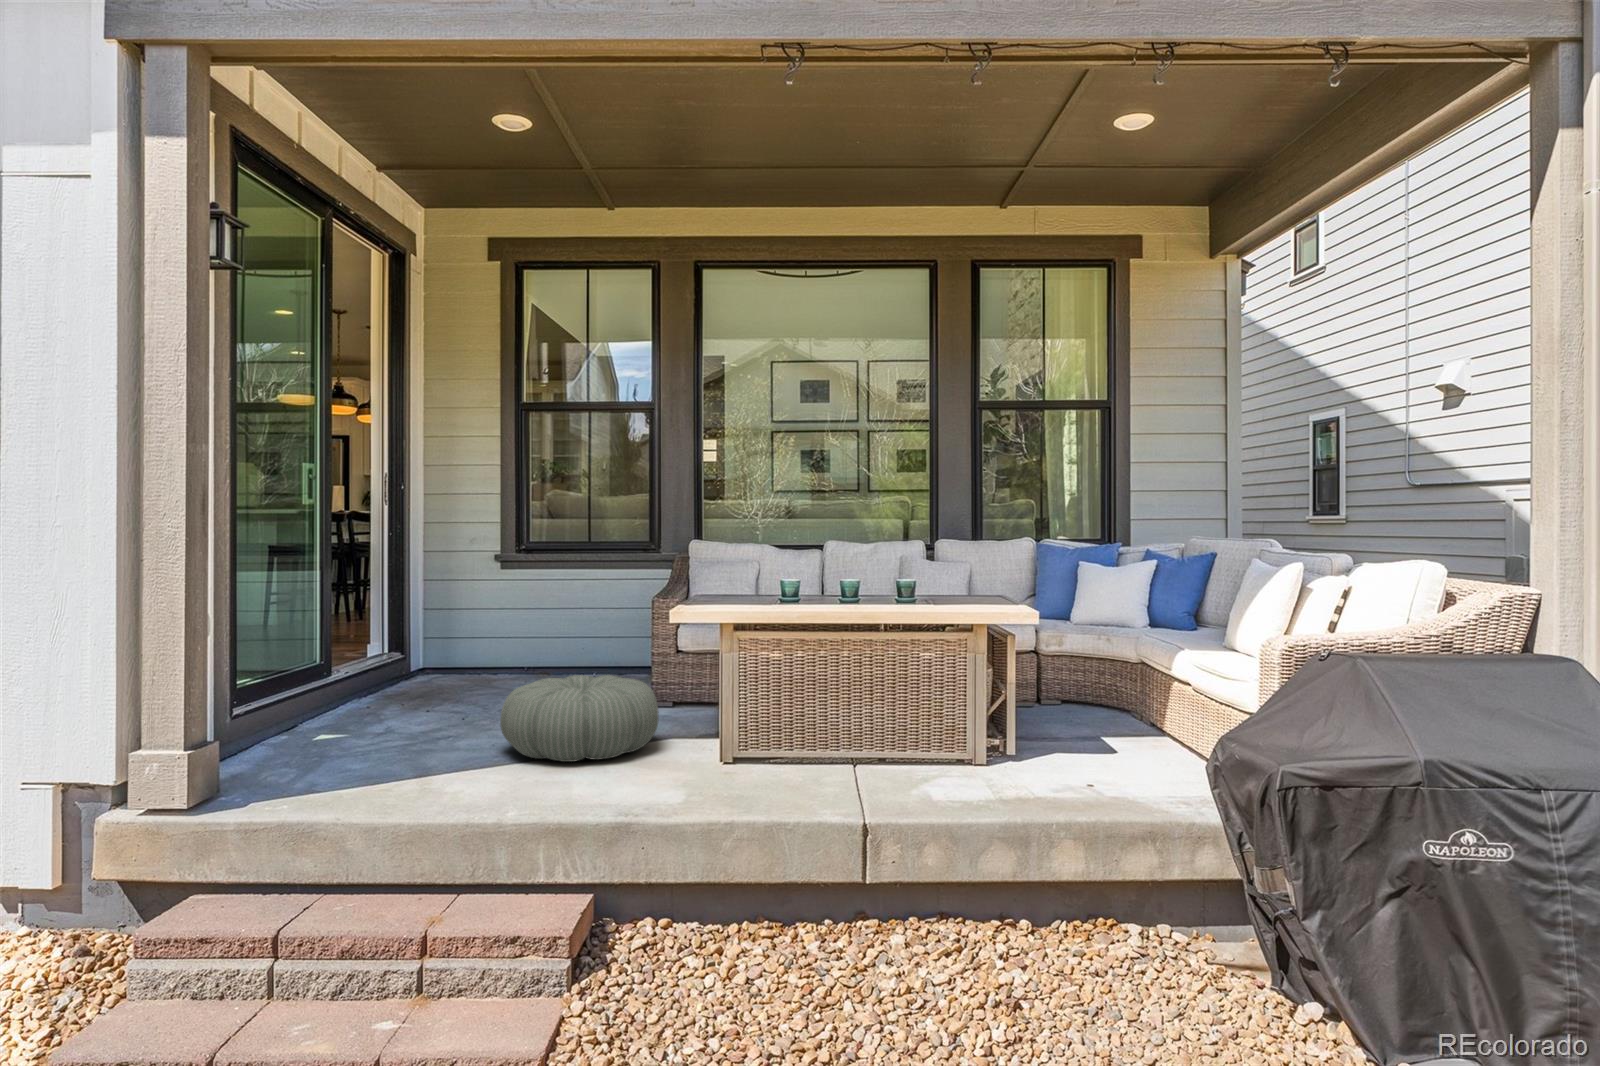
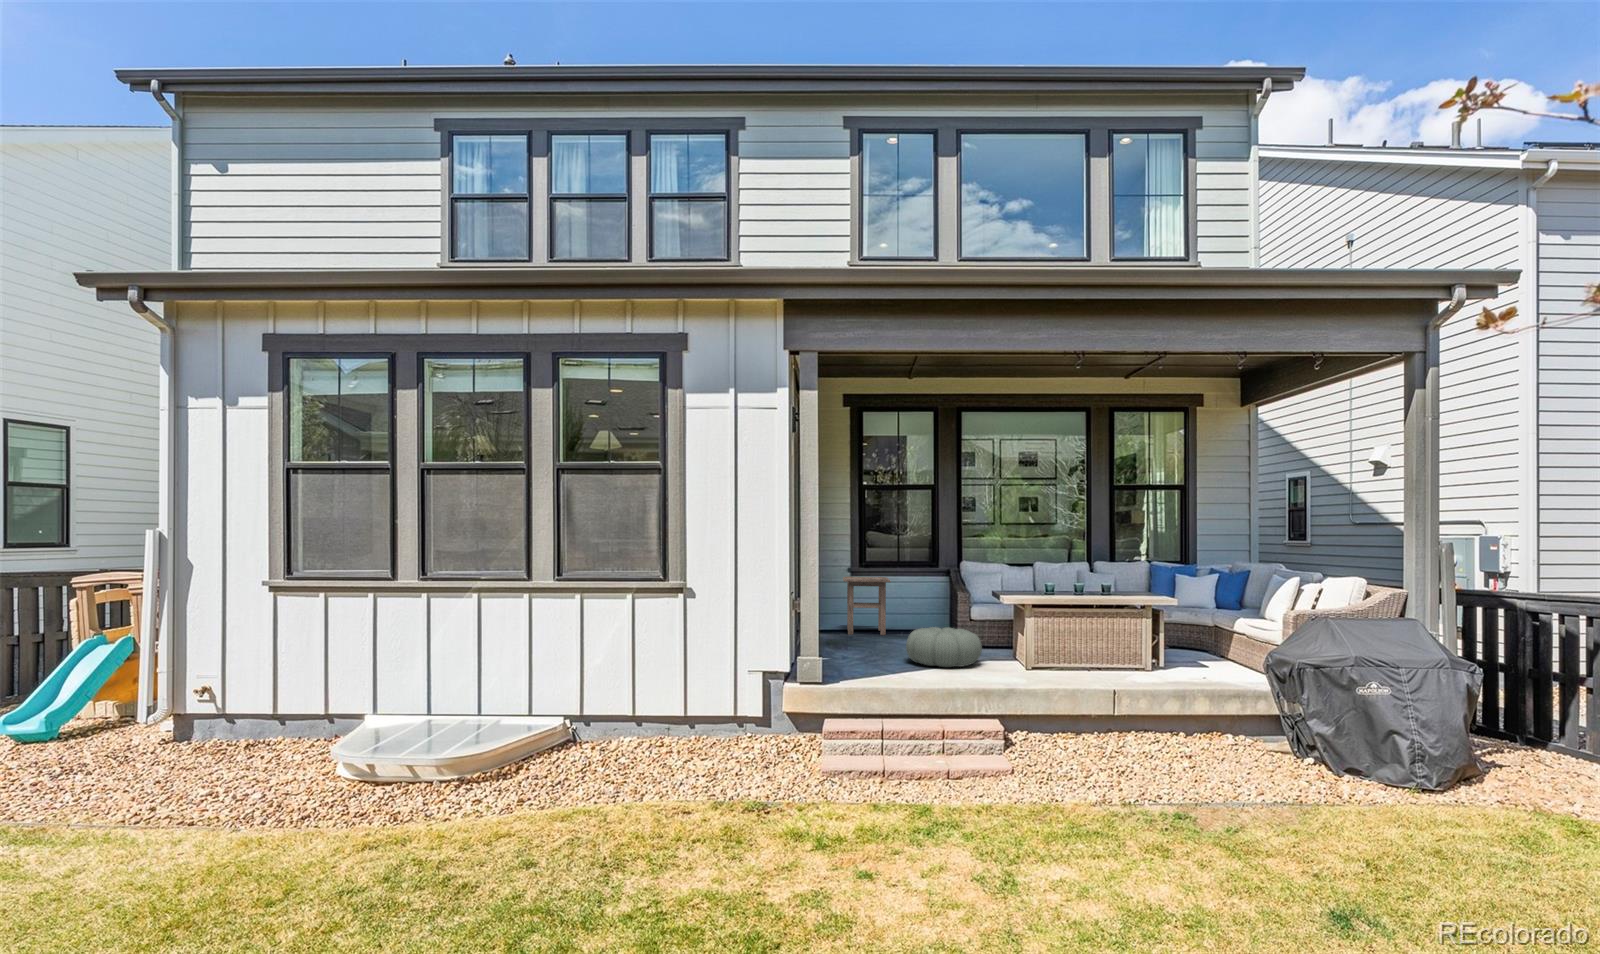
side table: none [505,581,608,684] -> present [843,577,891,635]

